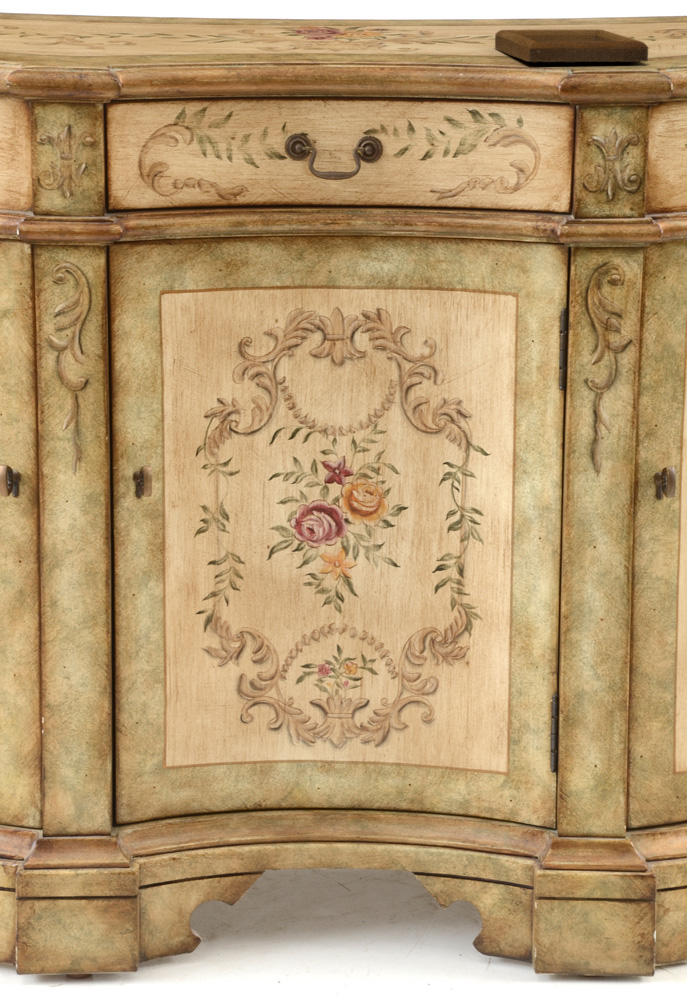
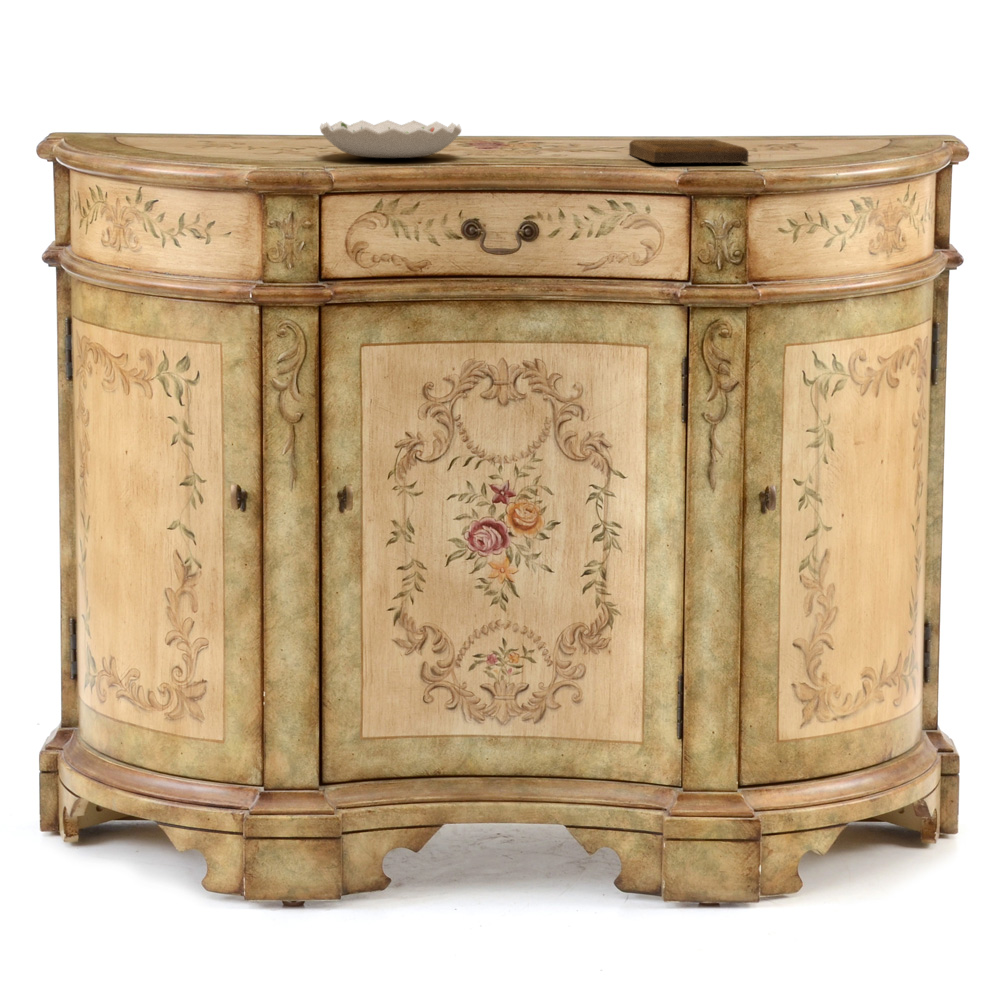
decorative bowl: none [107,5,285,54] -> present [320,120,461,158]

